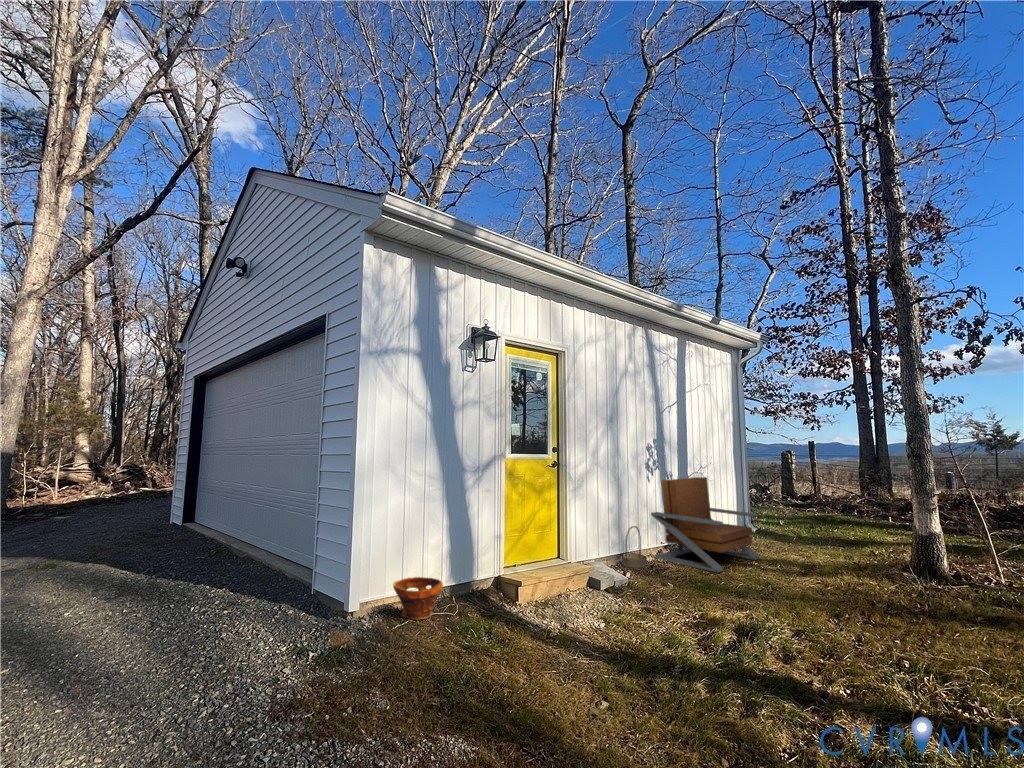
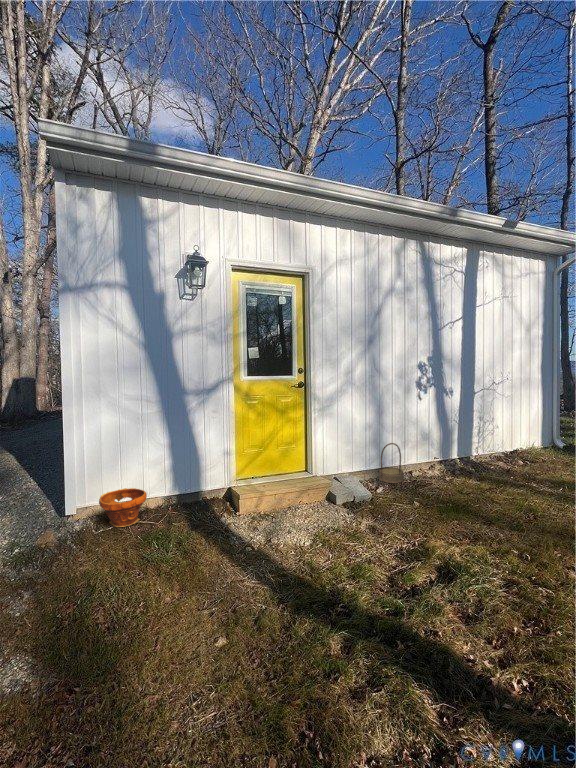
lounge chair: present [651,477,760,572] -> none [418,394,542,494]

